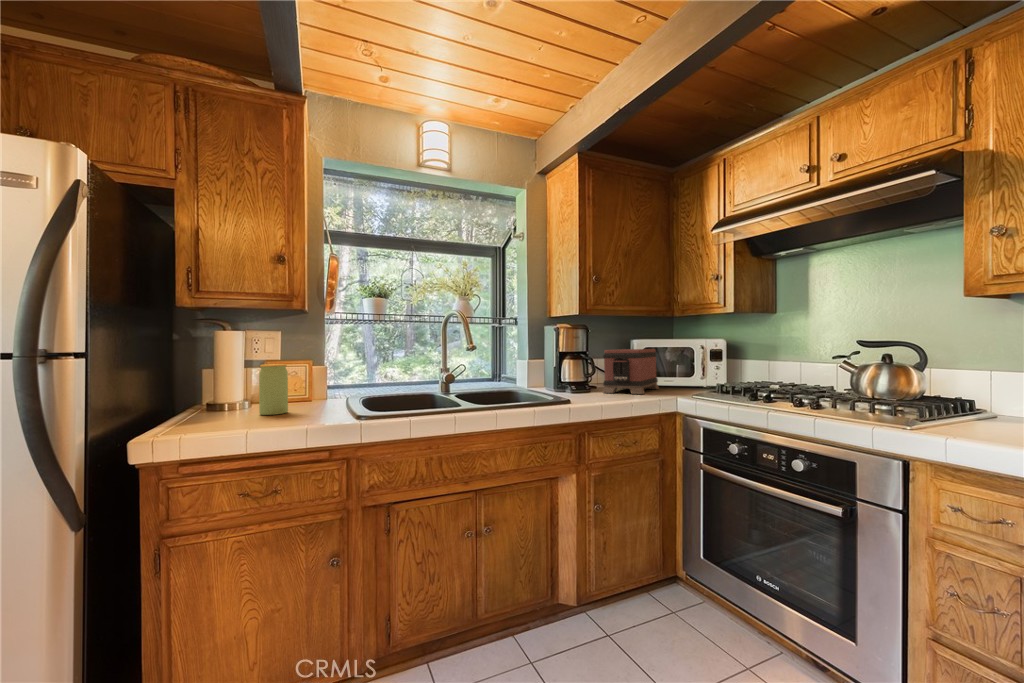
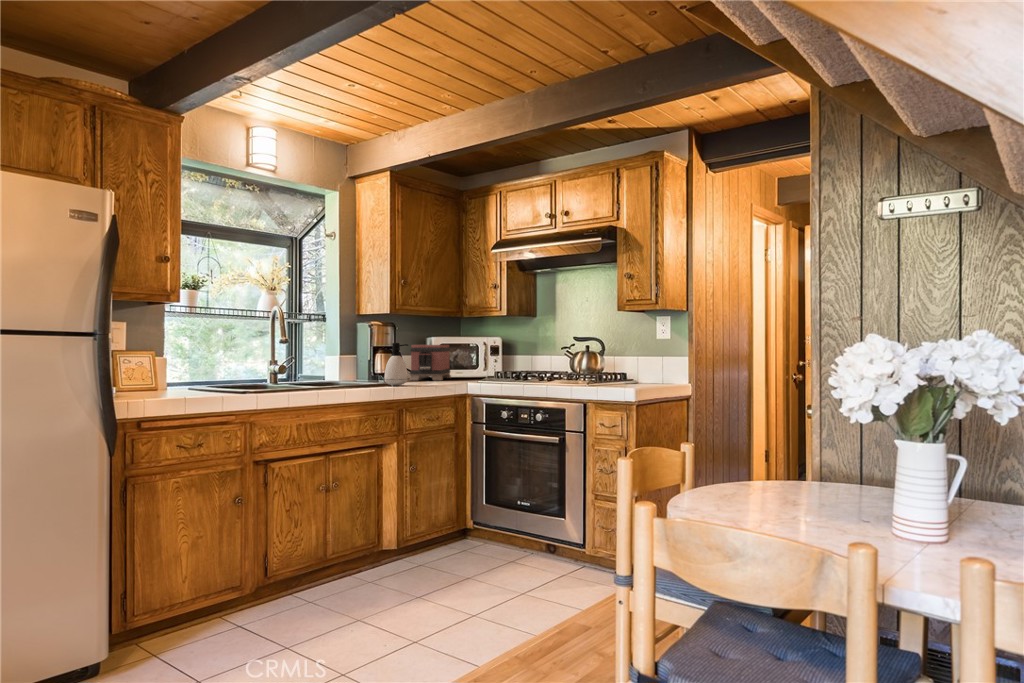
soap dispenser: none [556,348,586,405] -> present [384,343,408,386]
jar: present [259,364,288,415] -> none [137,352,162,395]

